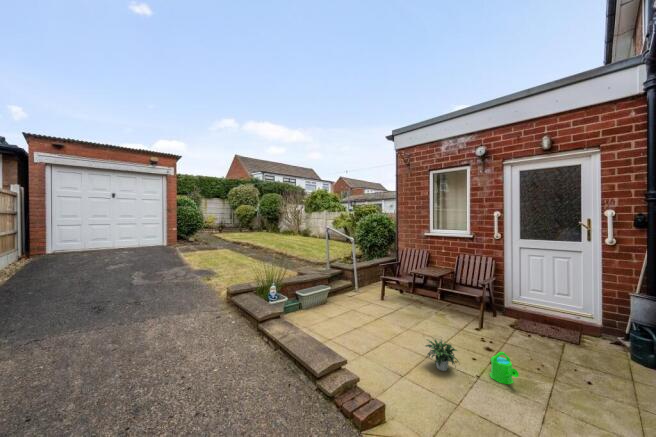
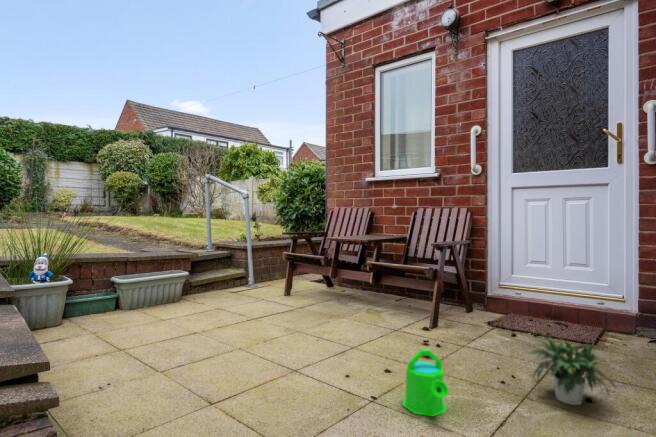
potted plant: present [426,339,458,371] -> present [531,338,615,405]

